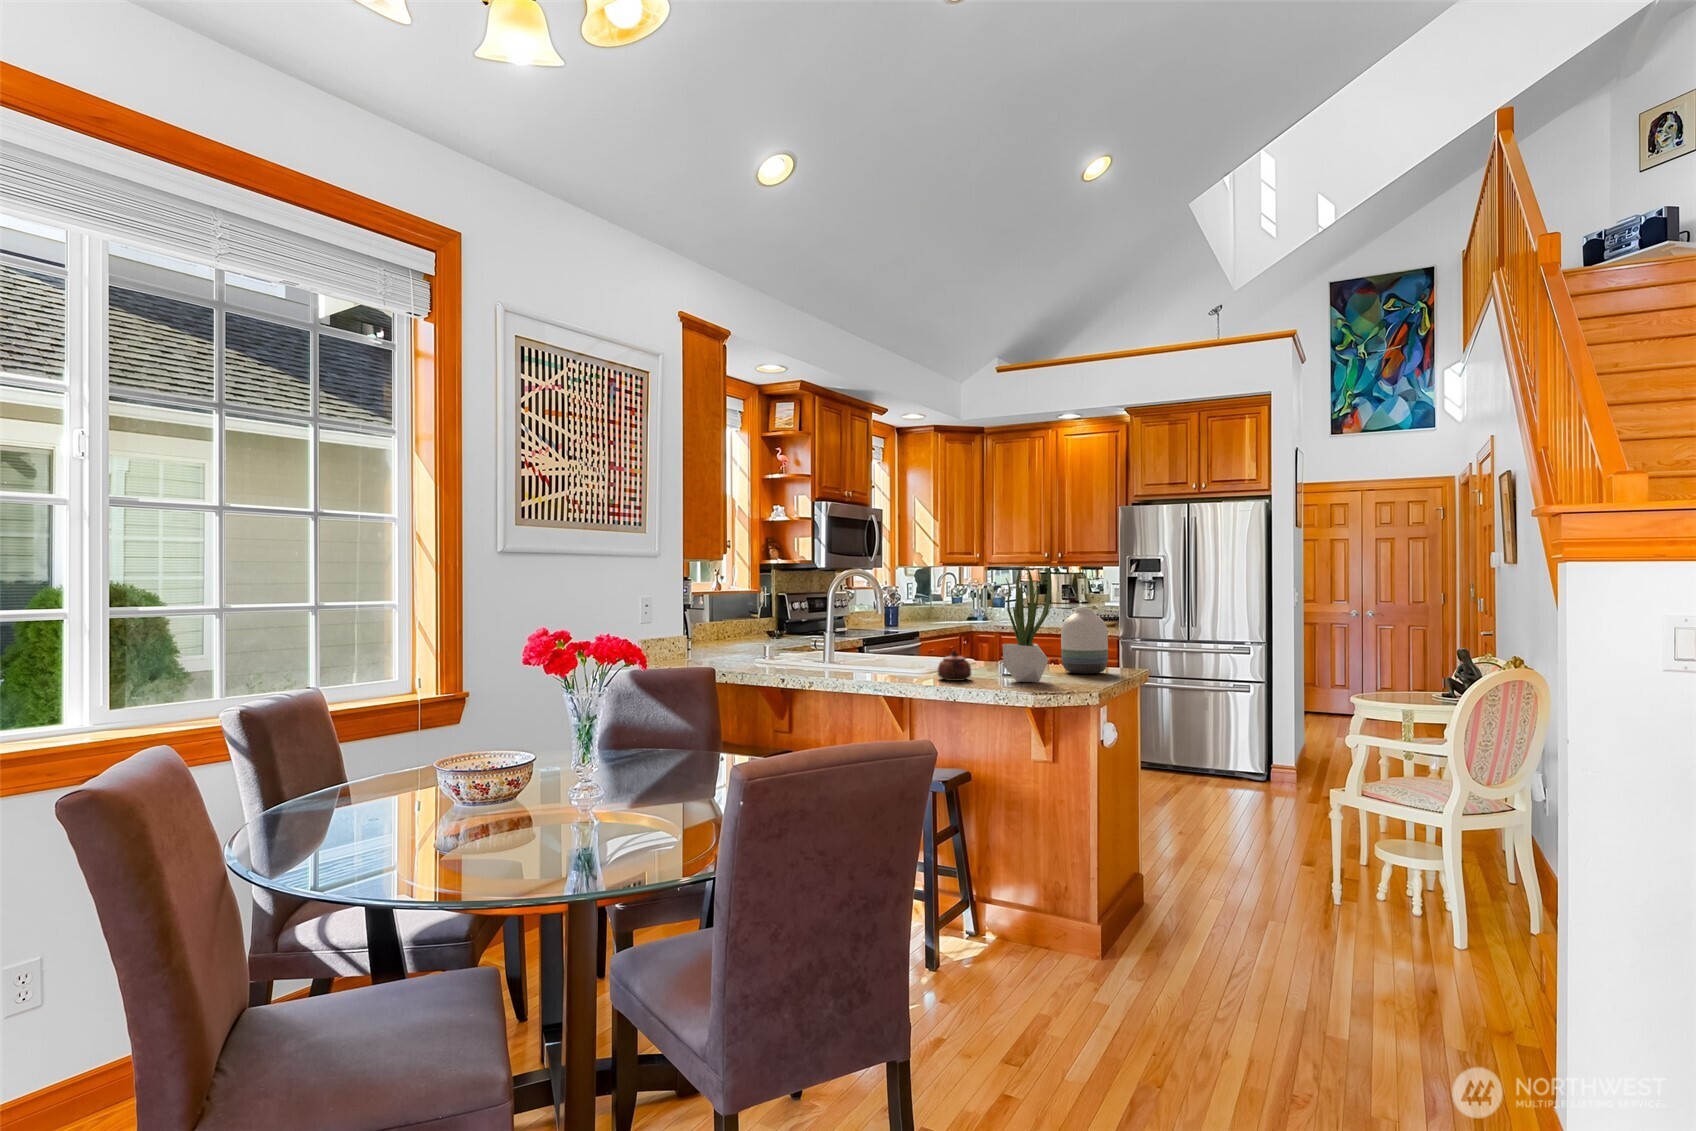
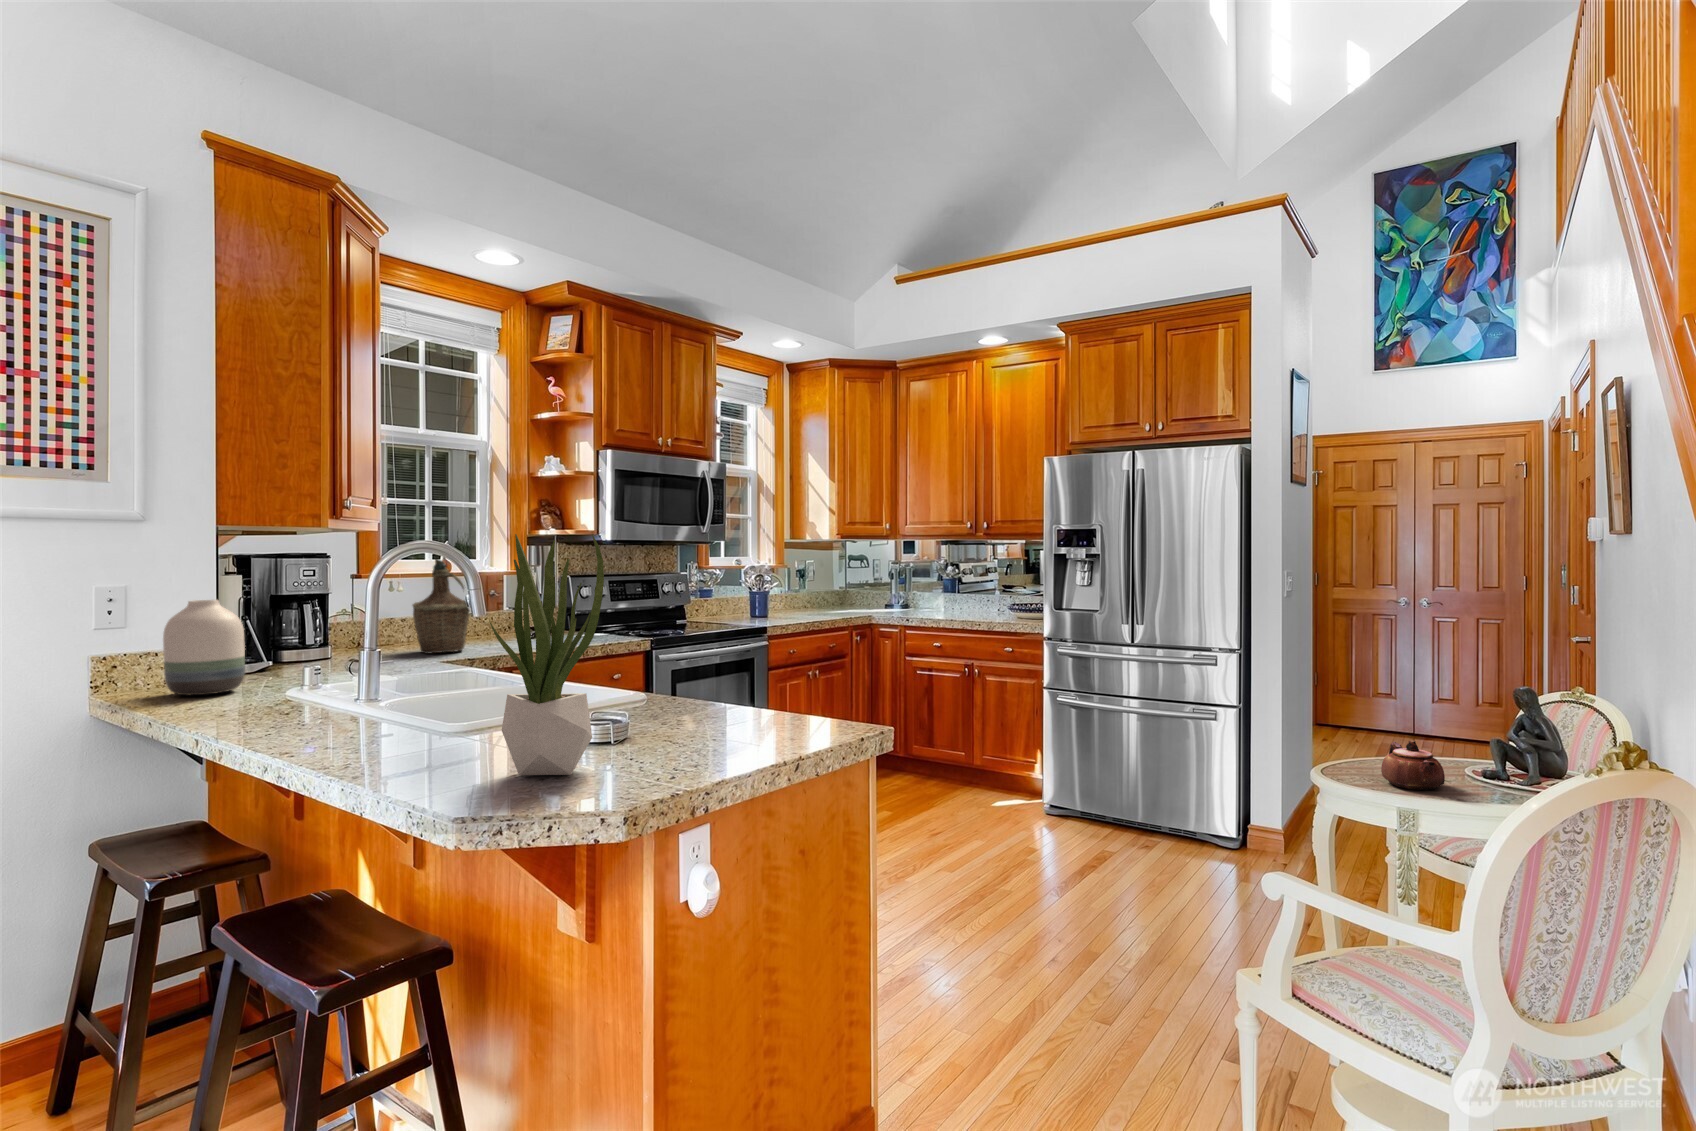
bottle: none [737,576,776,645] -> present [413,559,470,654]
vase: present [1061,608,1108,674] -> present [163,600,245,695]
teapot: present [938,650,971,681] -> present [1381,740,1445,790]

